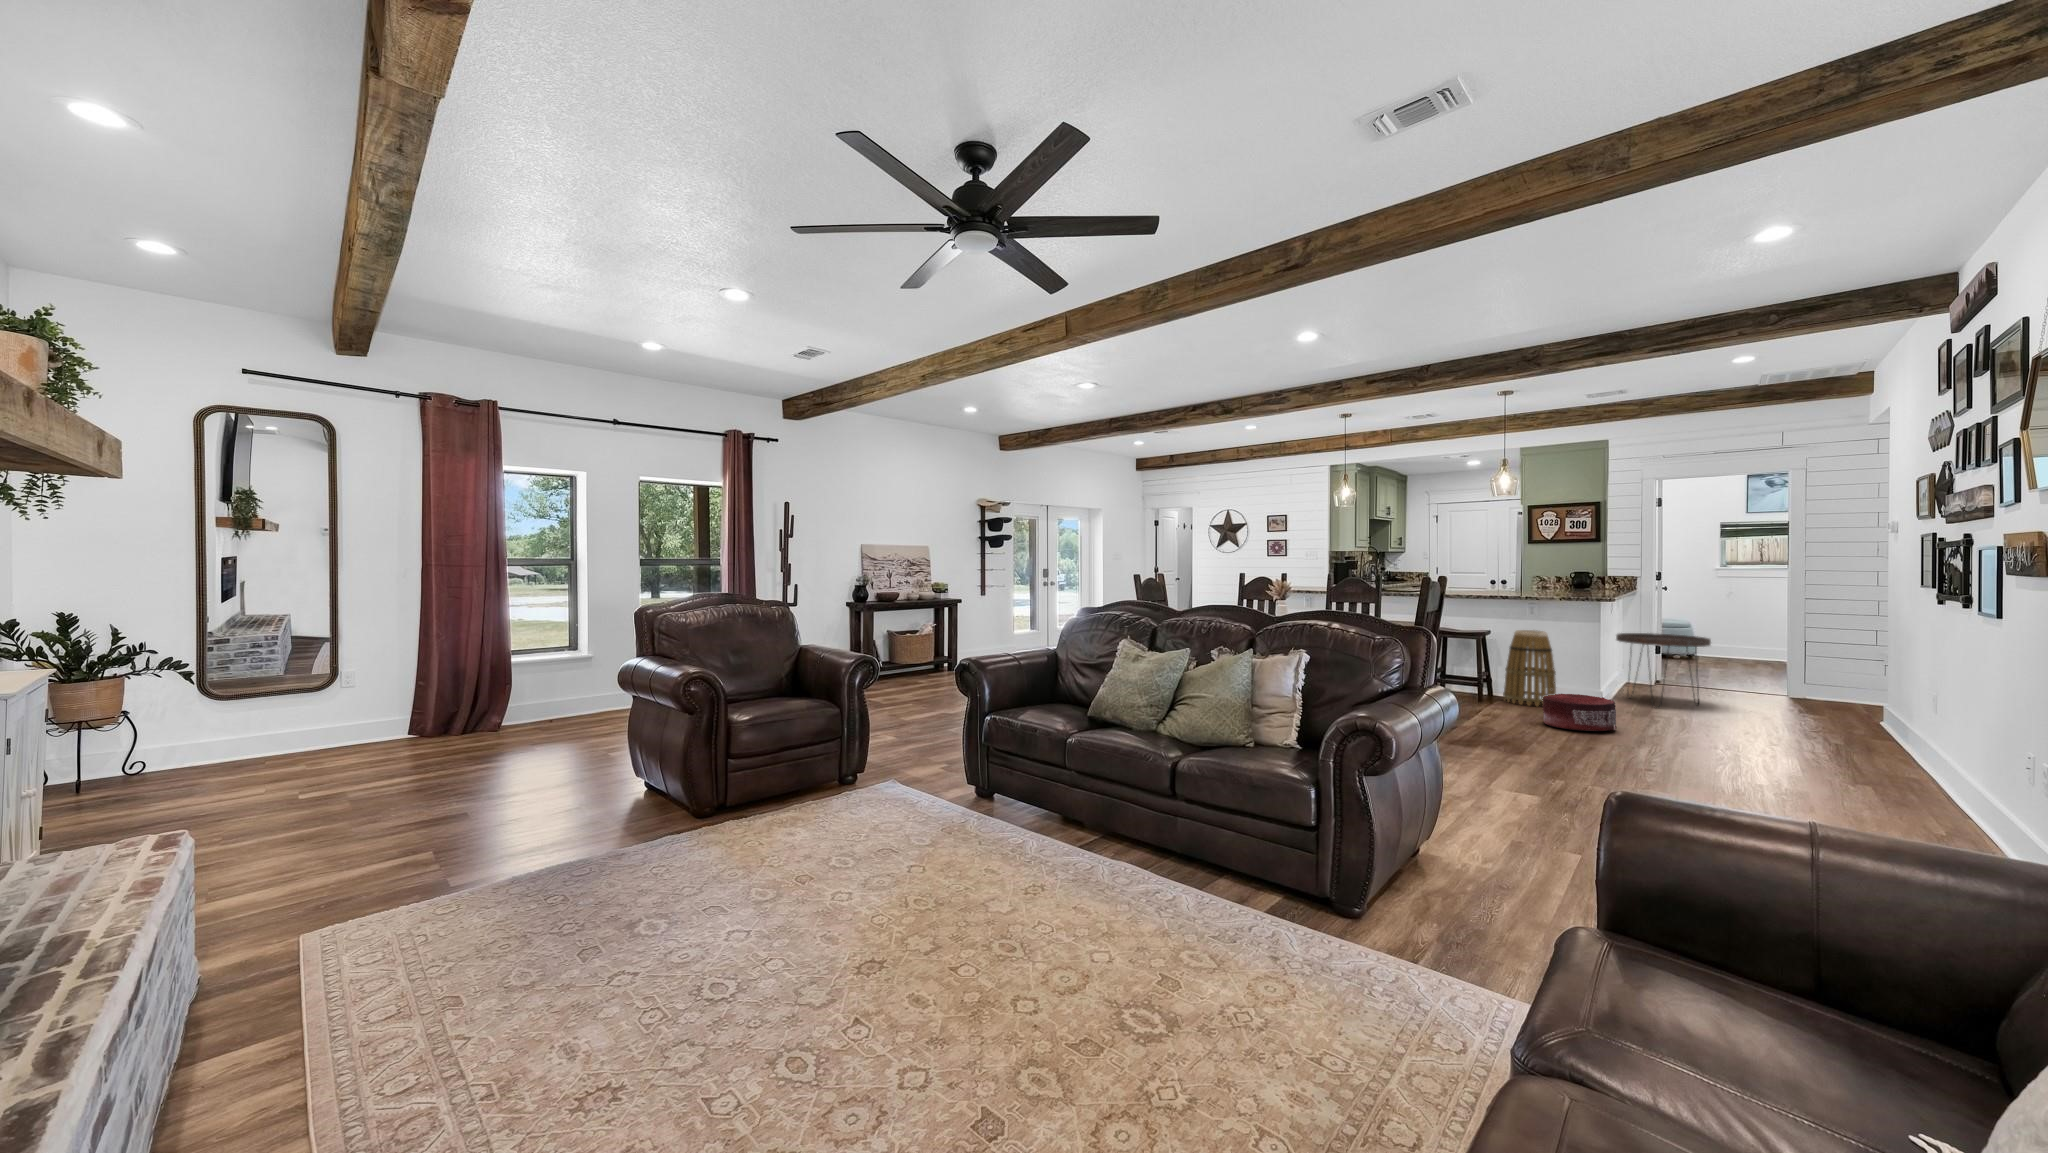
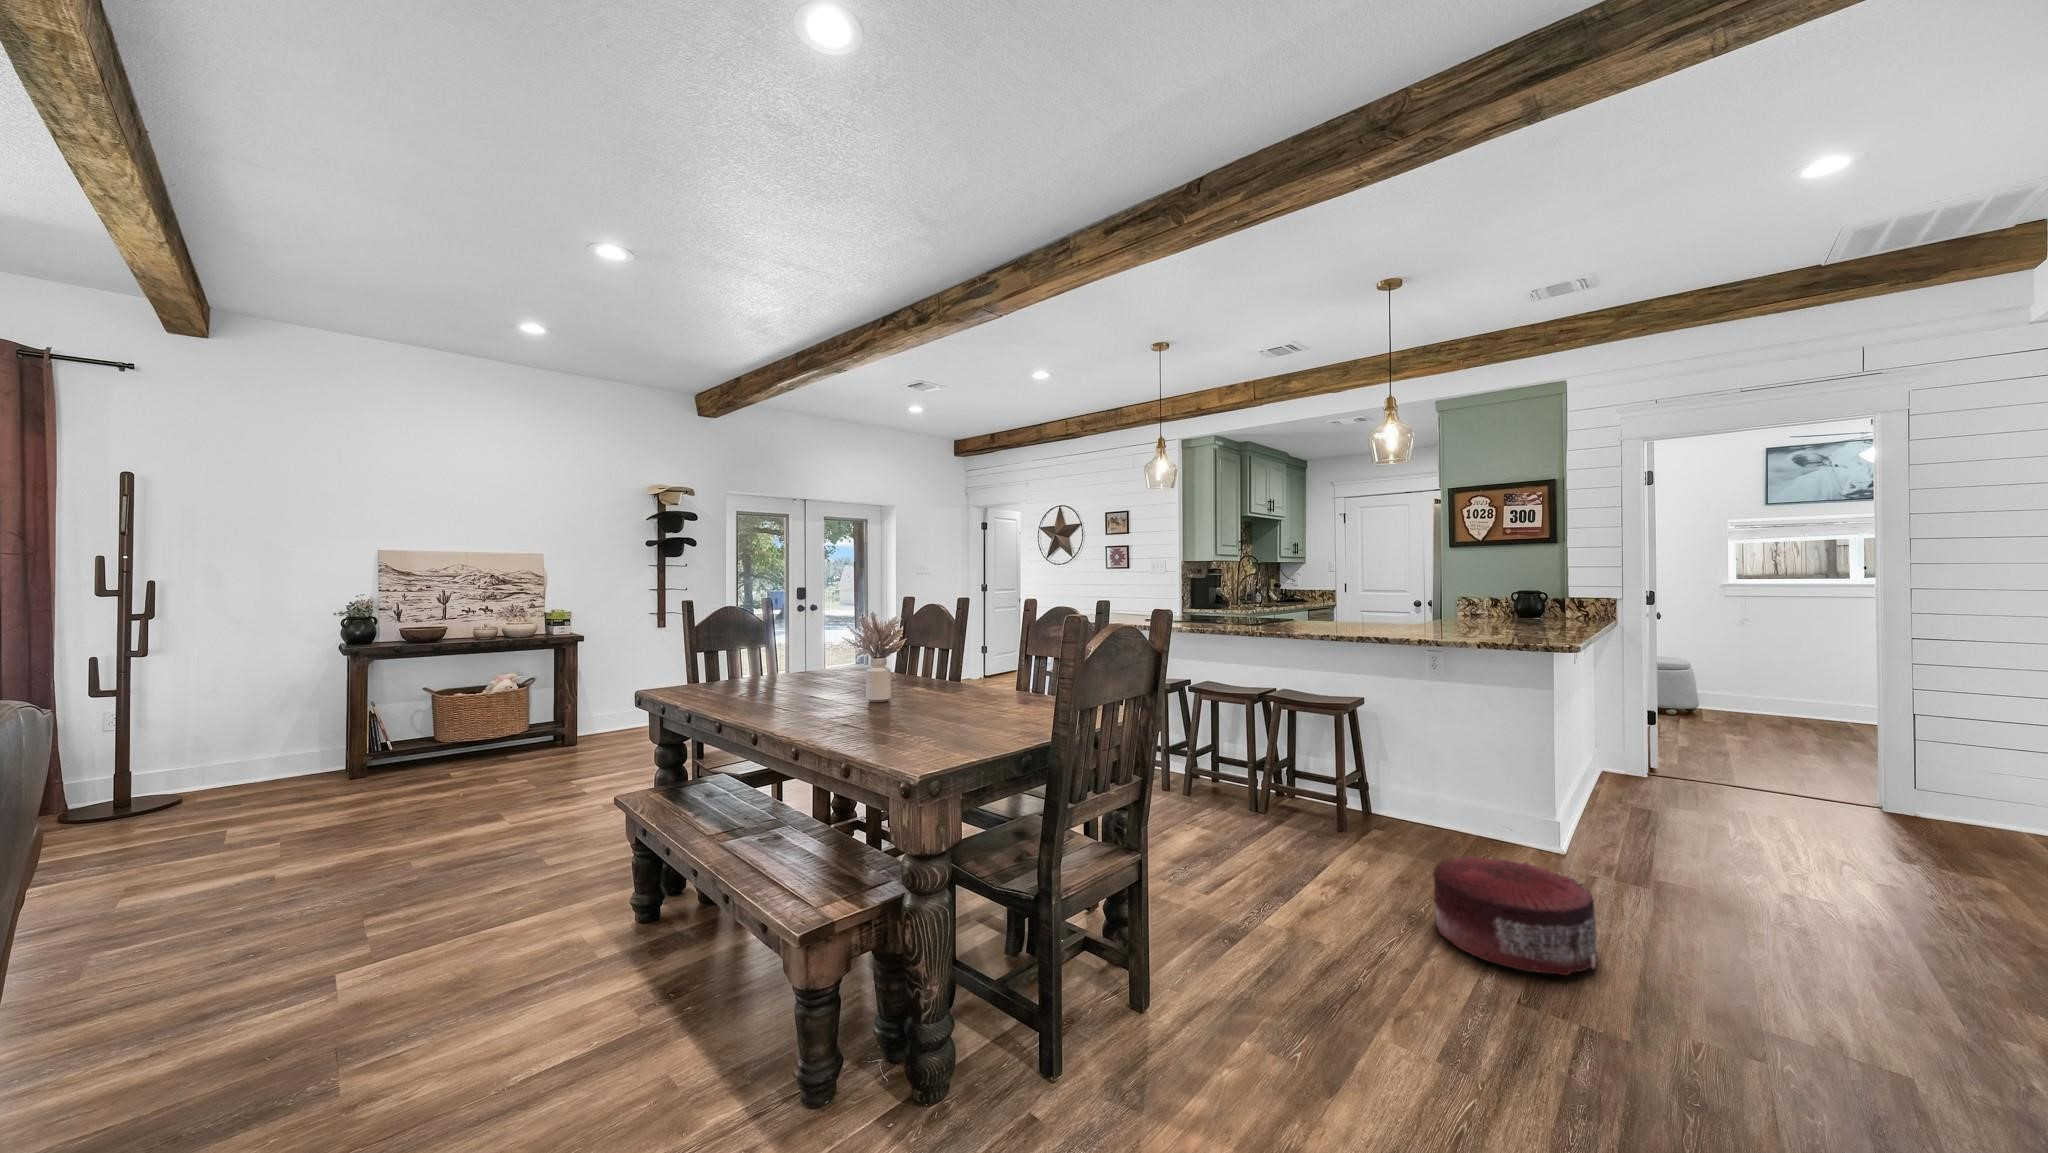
basket: present [1503,630,1556,706] -> none [1381,699,1478,854]
side table: present [1616,633,1711,707] -> none [1588,701,1773,857]

